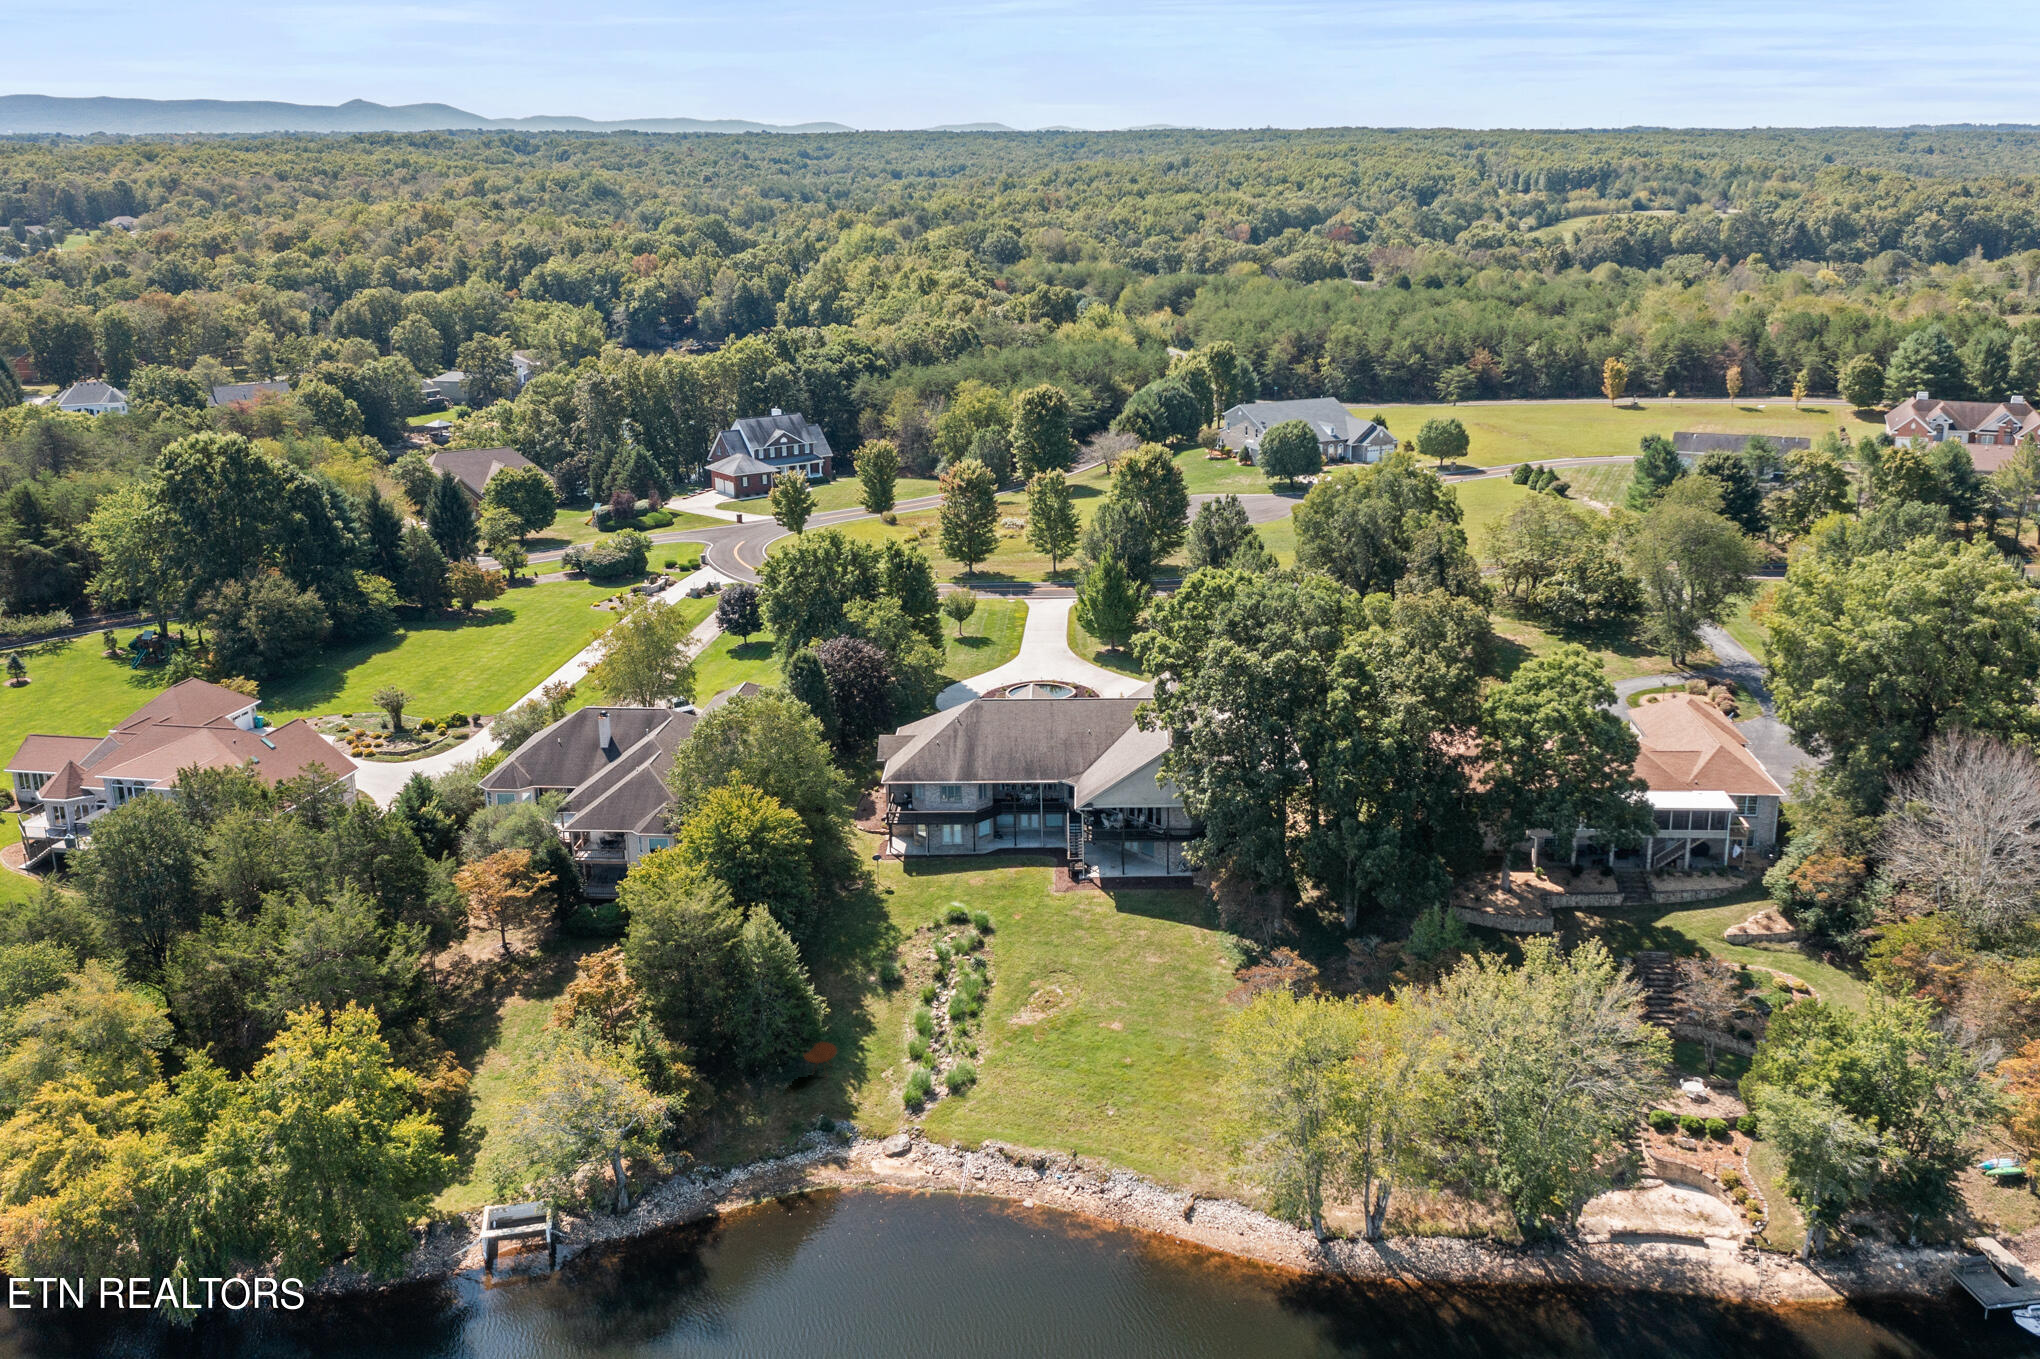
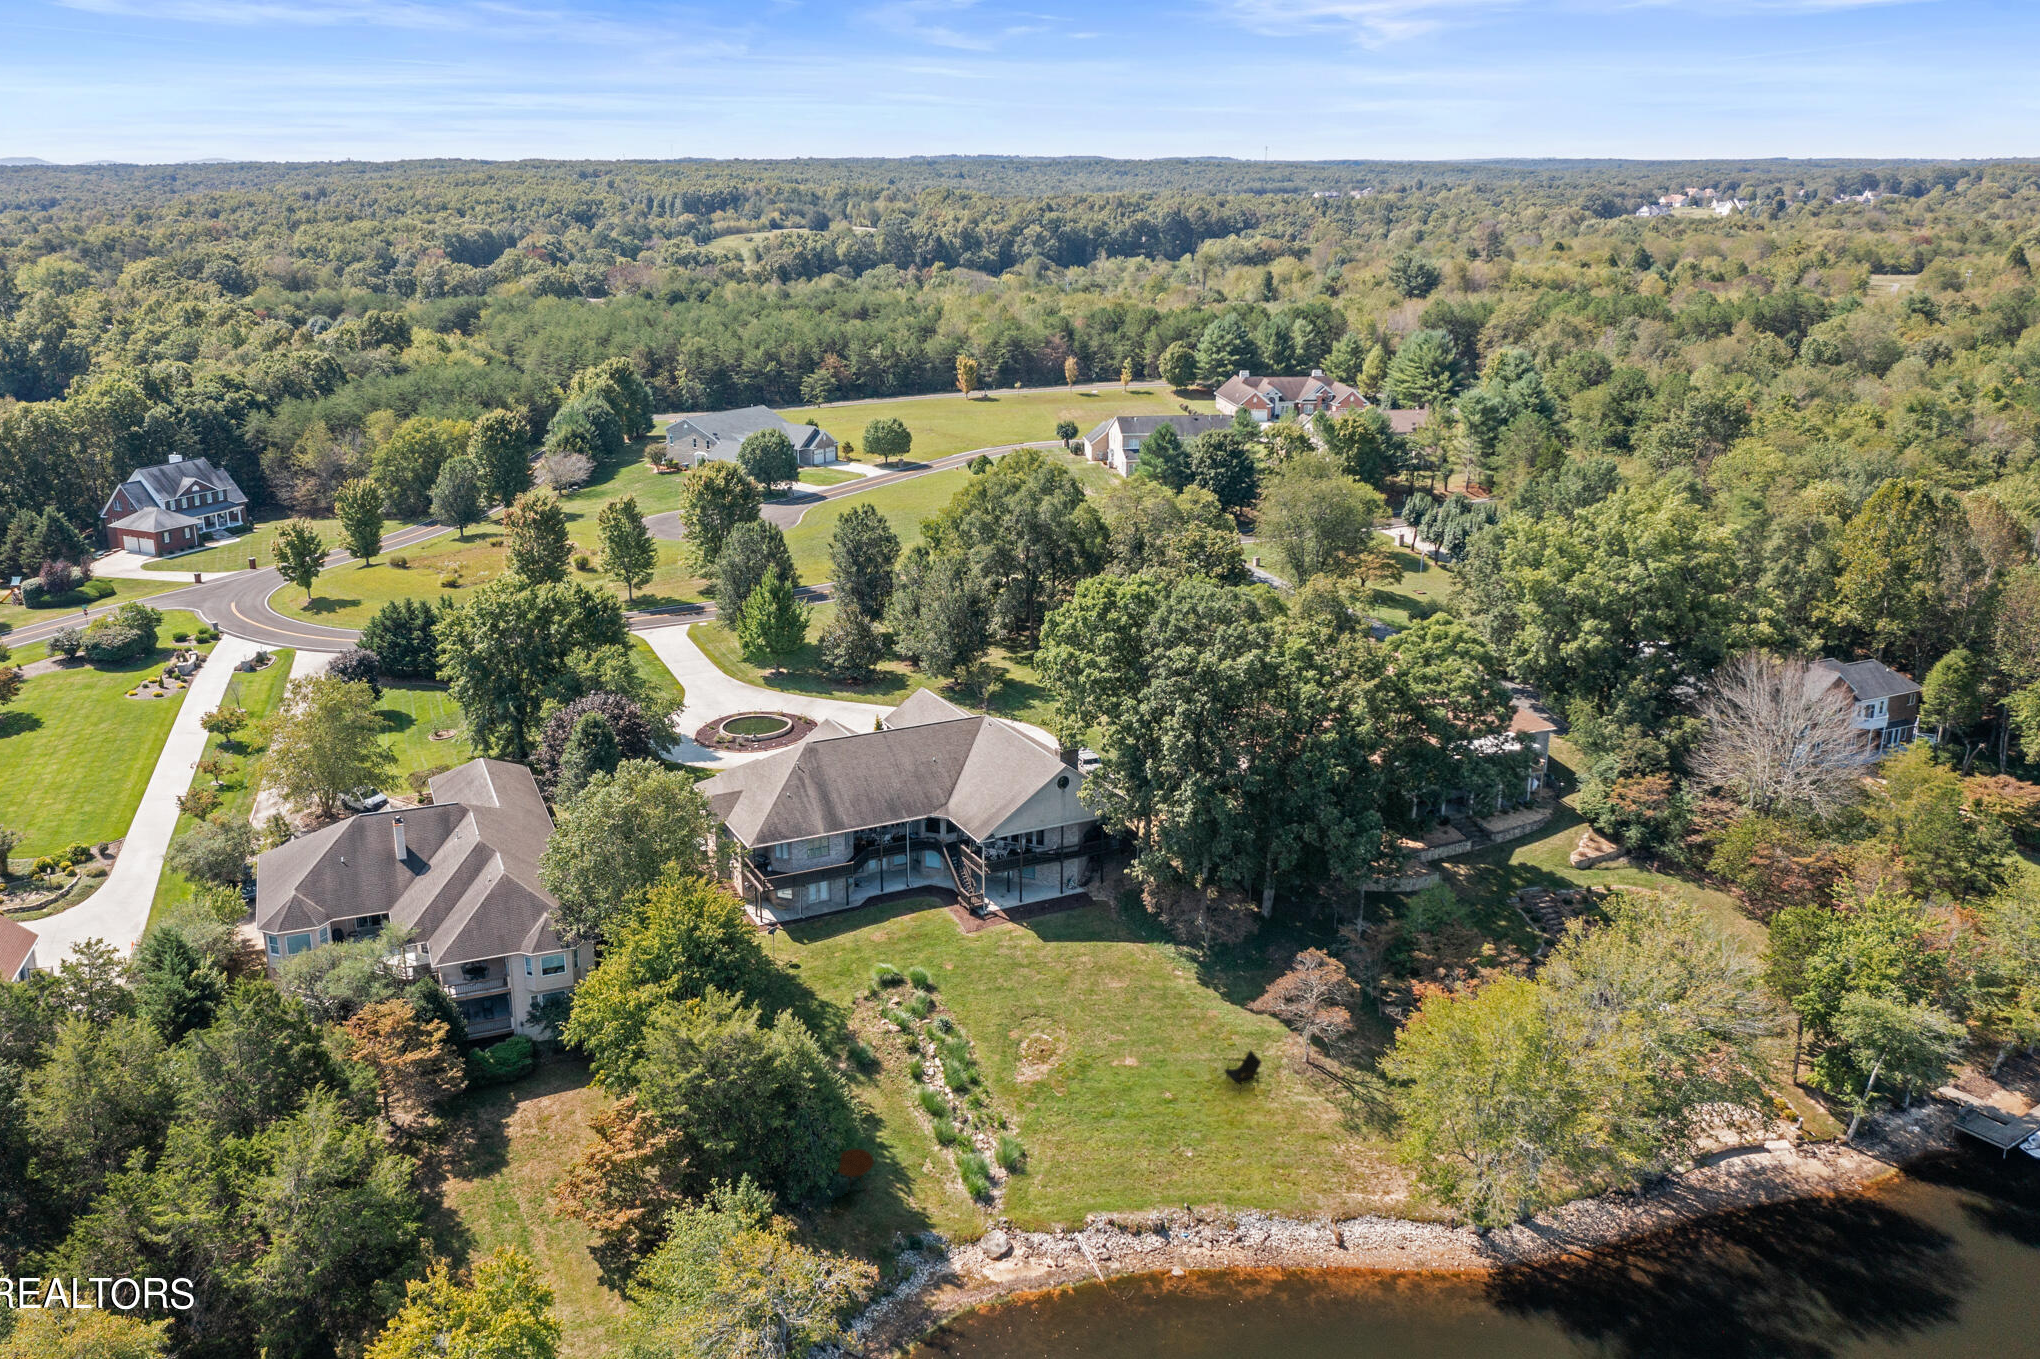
lounge chair: none [1187,1037,1217,1076] -> present [1225,1050,1262,1090]

